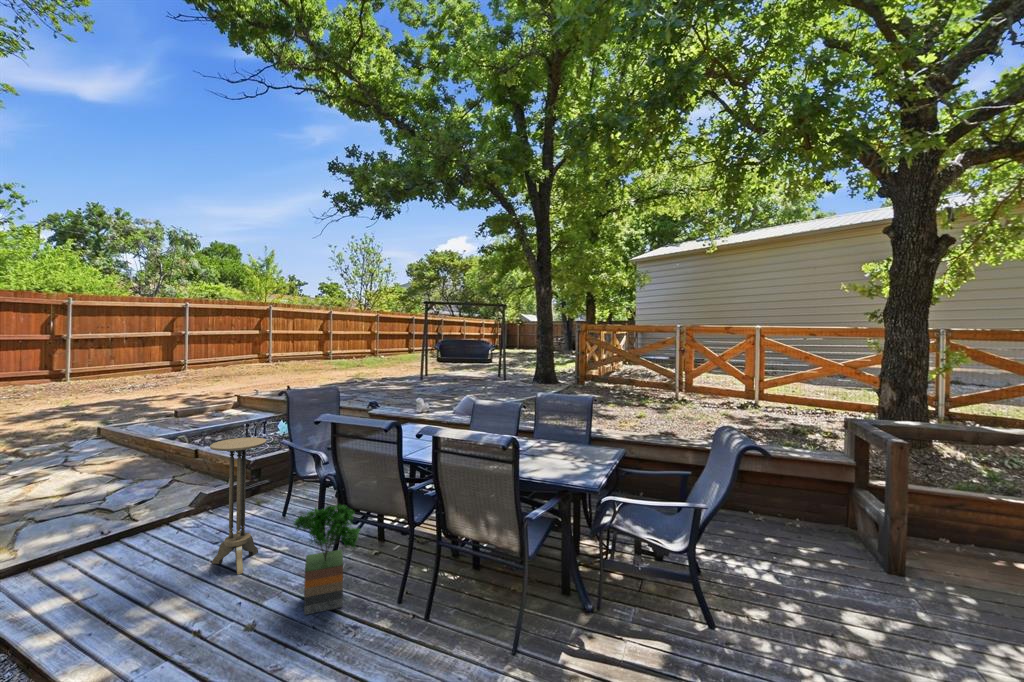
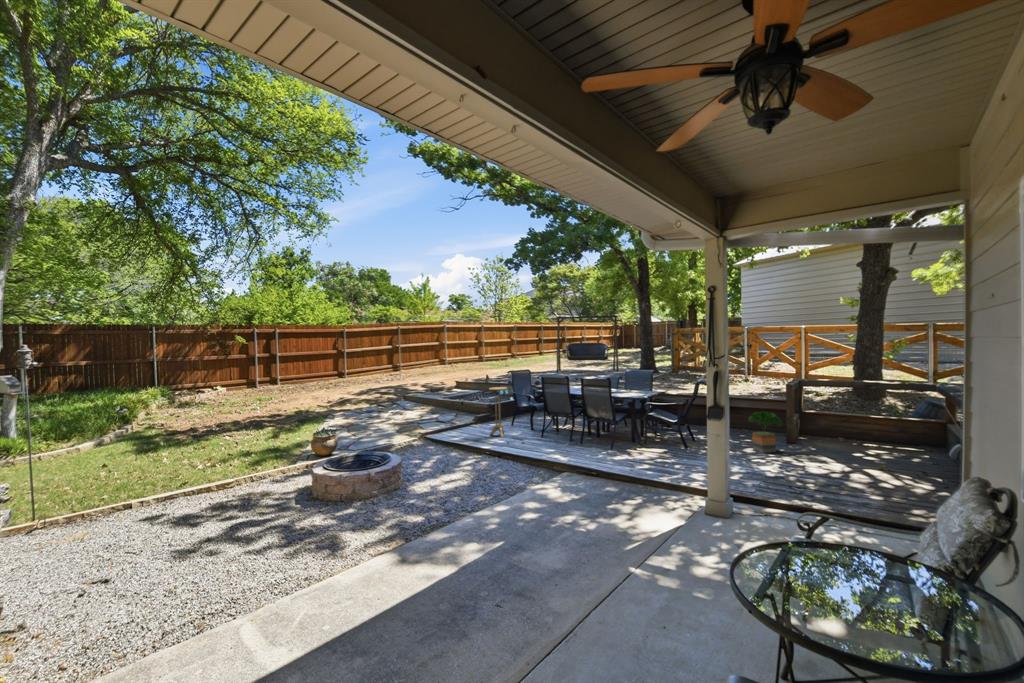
potted tree: present [294,504,360,615] -> present [749,412,782,453]

